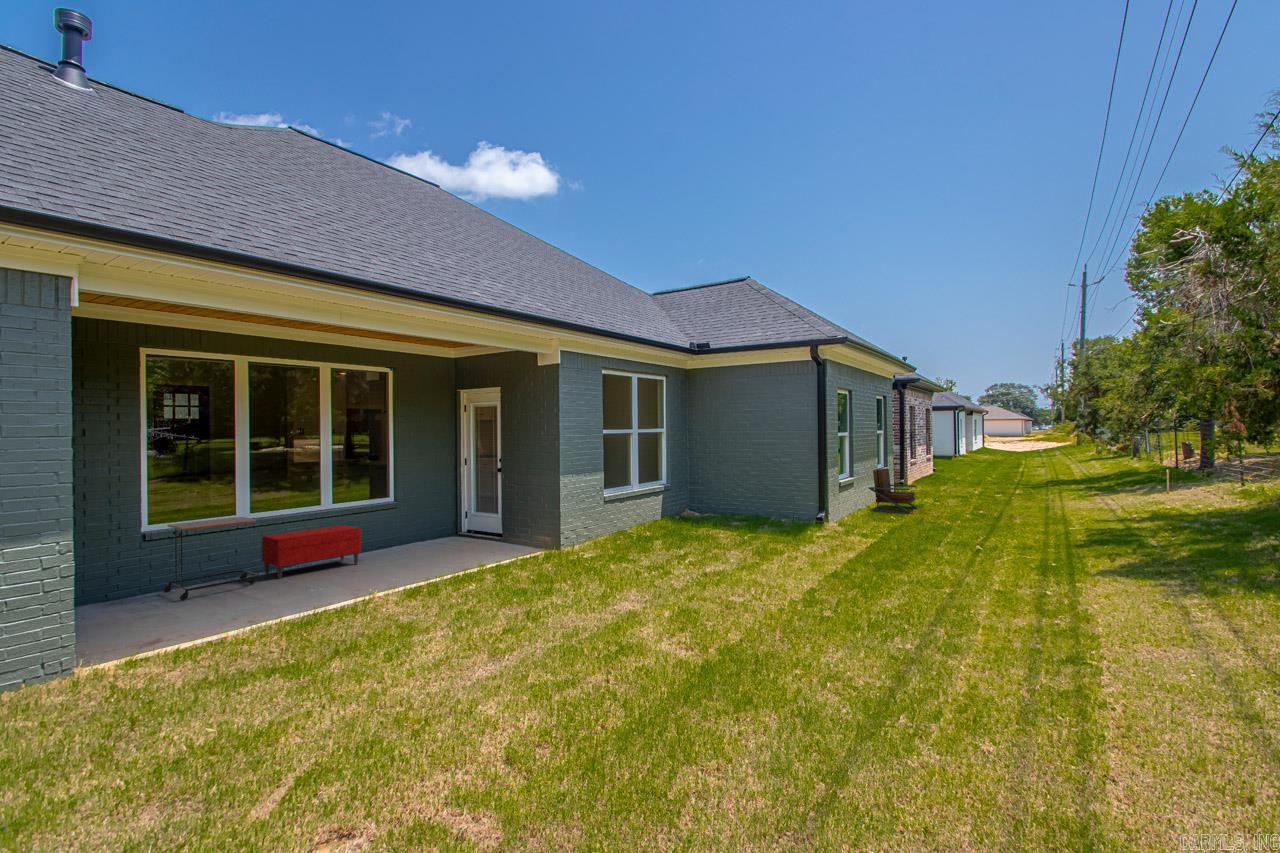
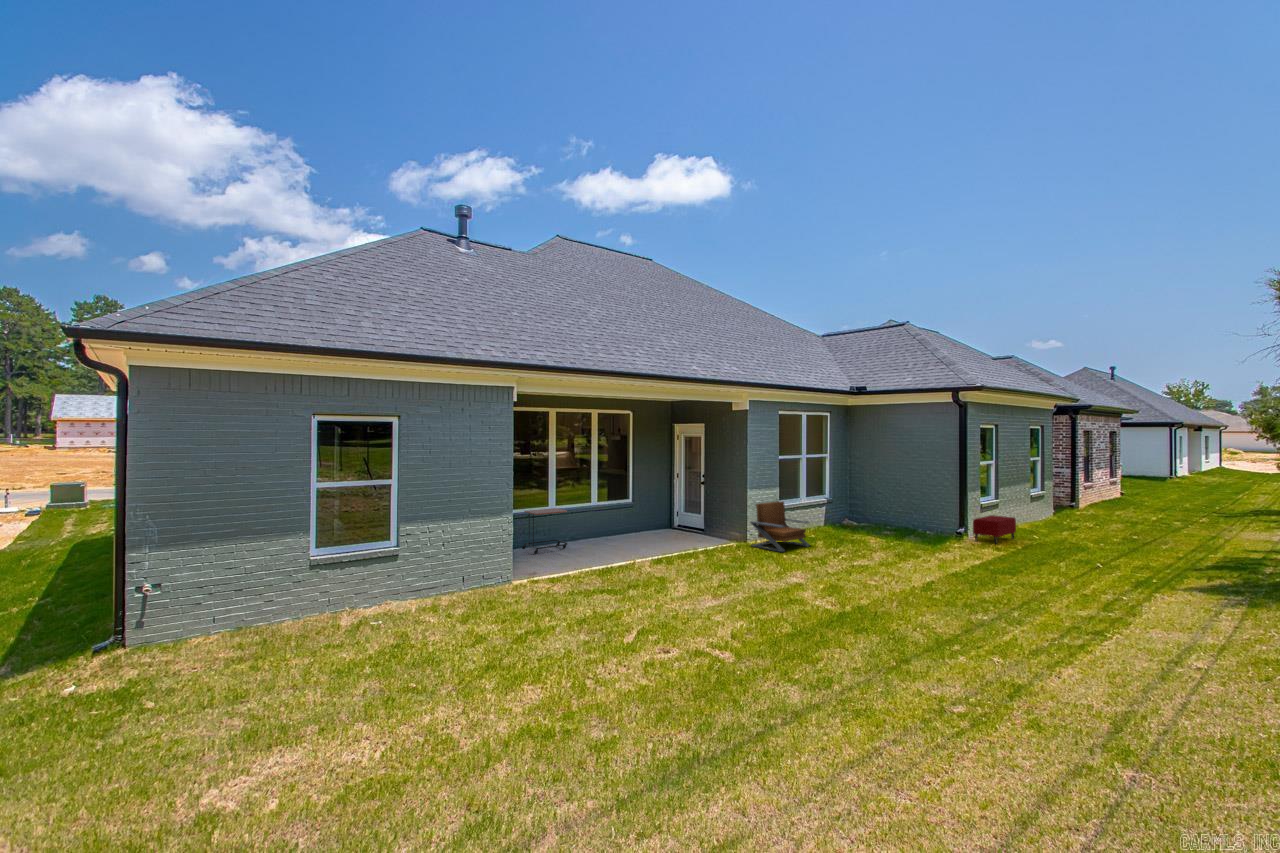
lounge chair: present [869,468,917,513] -> present [750,501,810,552]
bench: present [262,525,361,579] -> present [973,515,1016,544]

